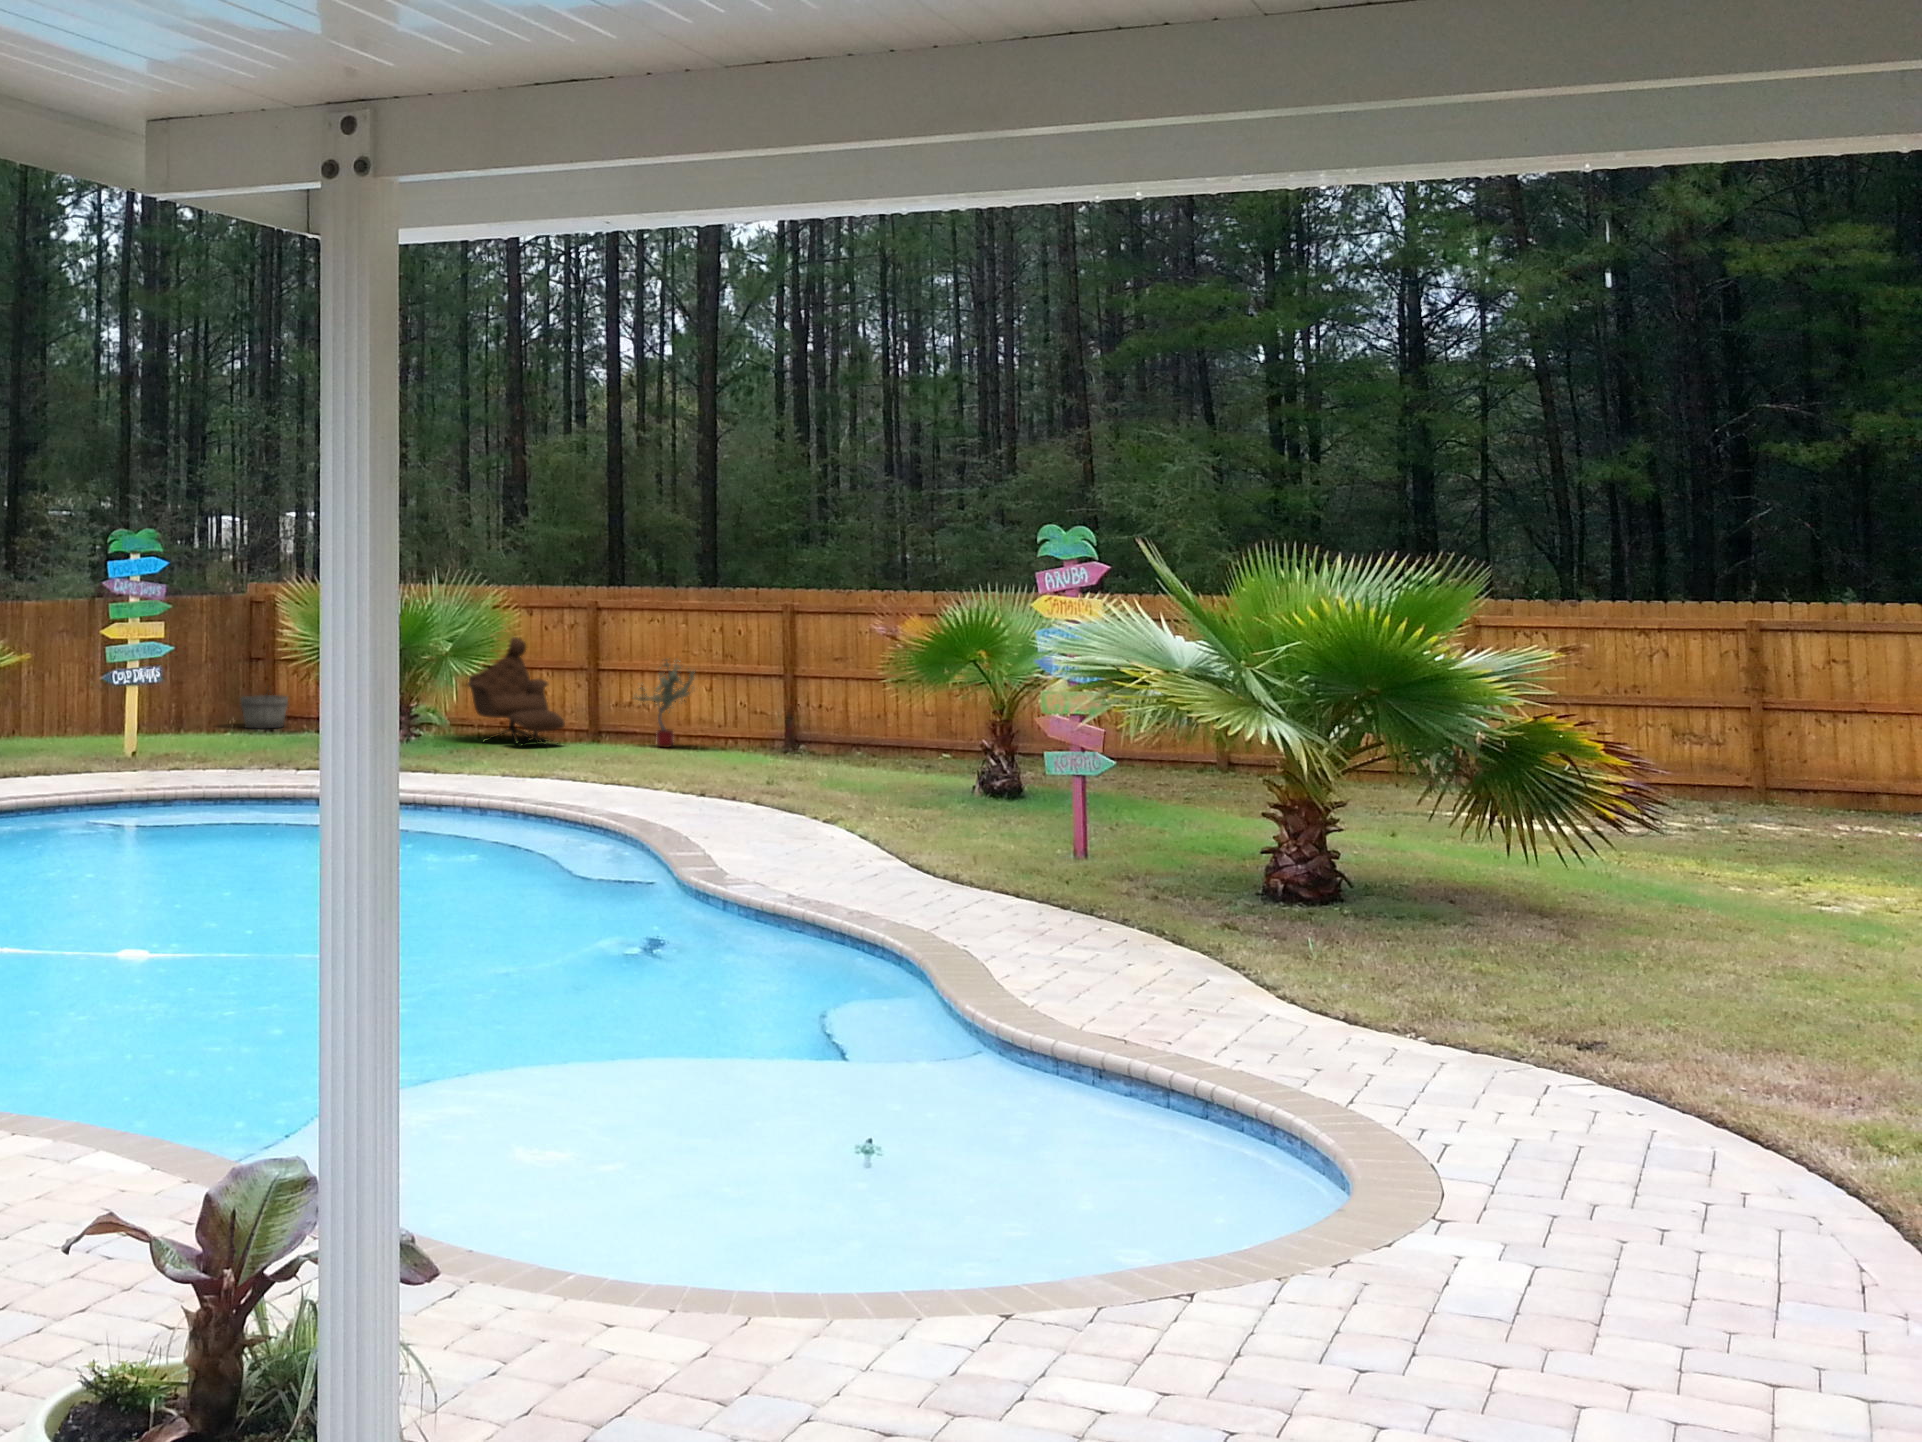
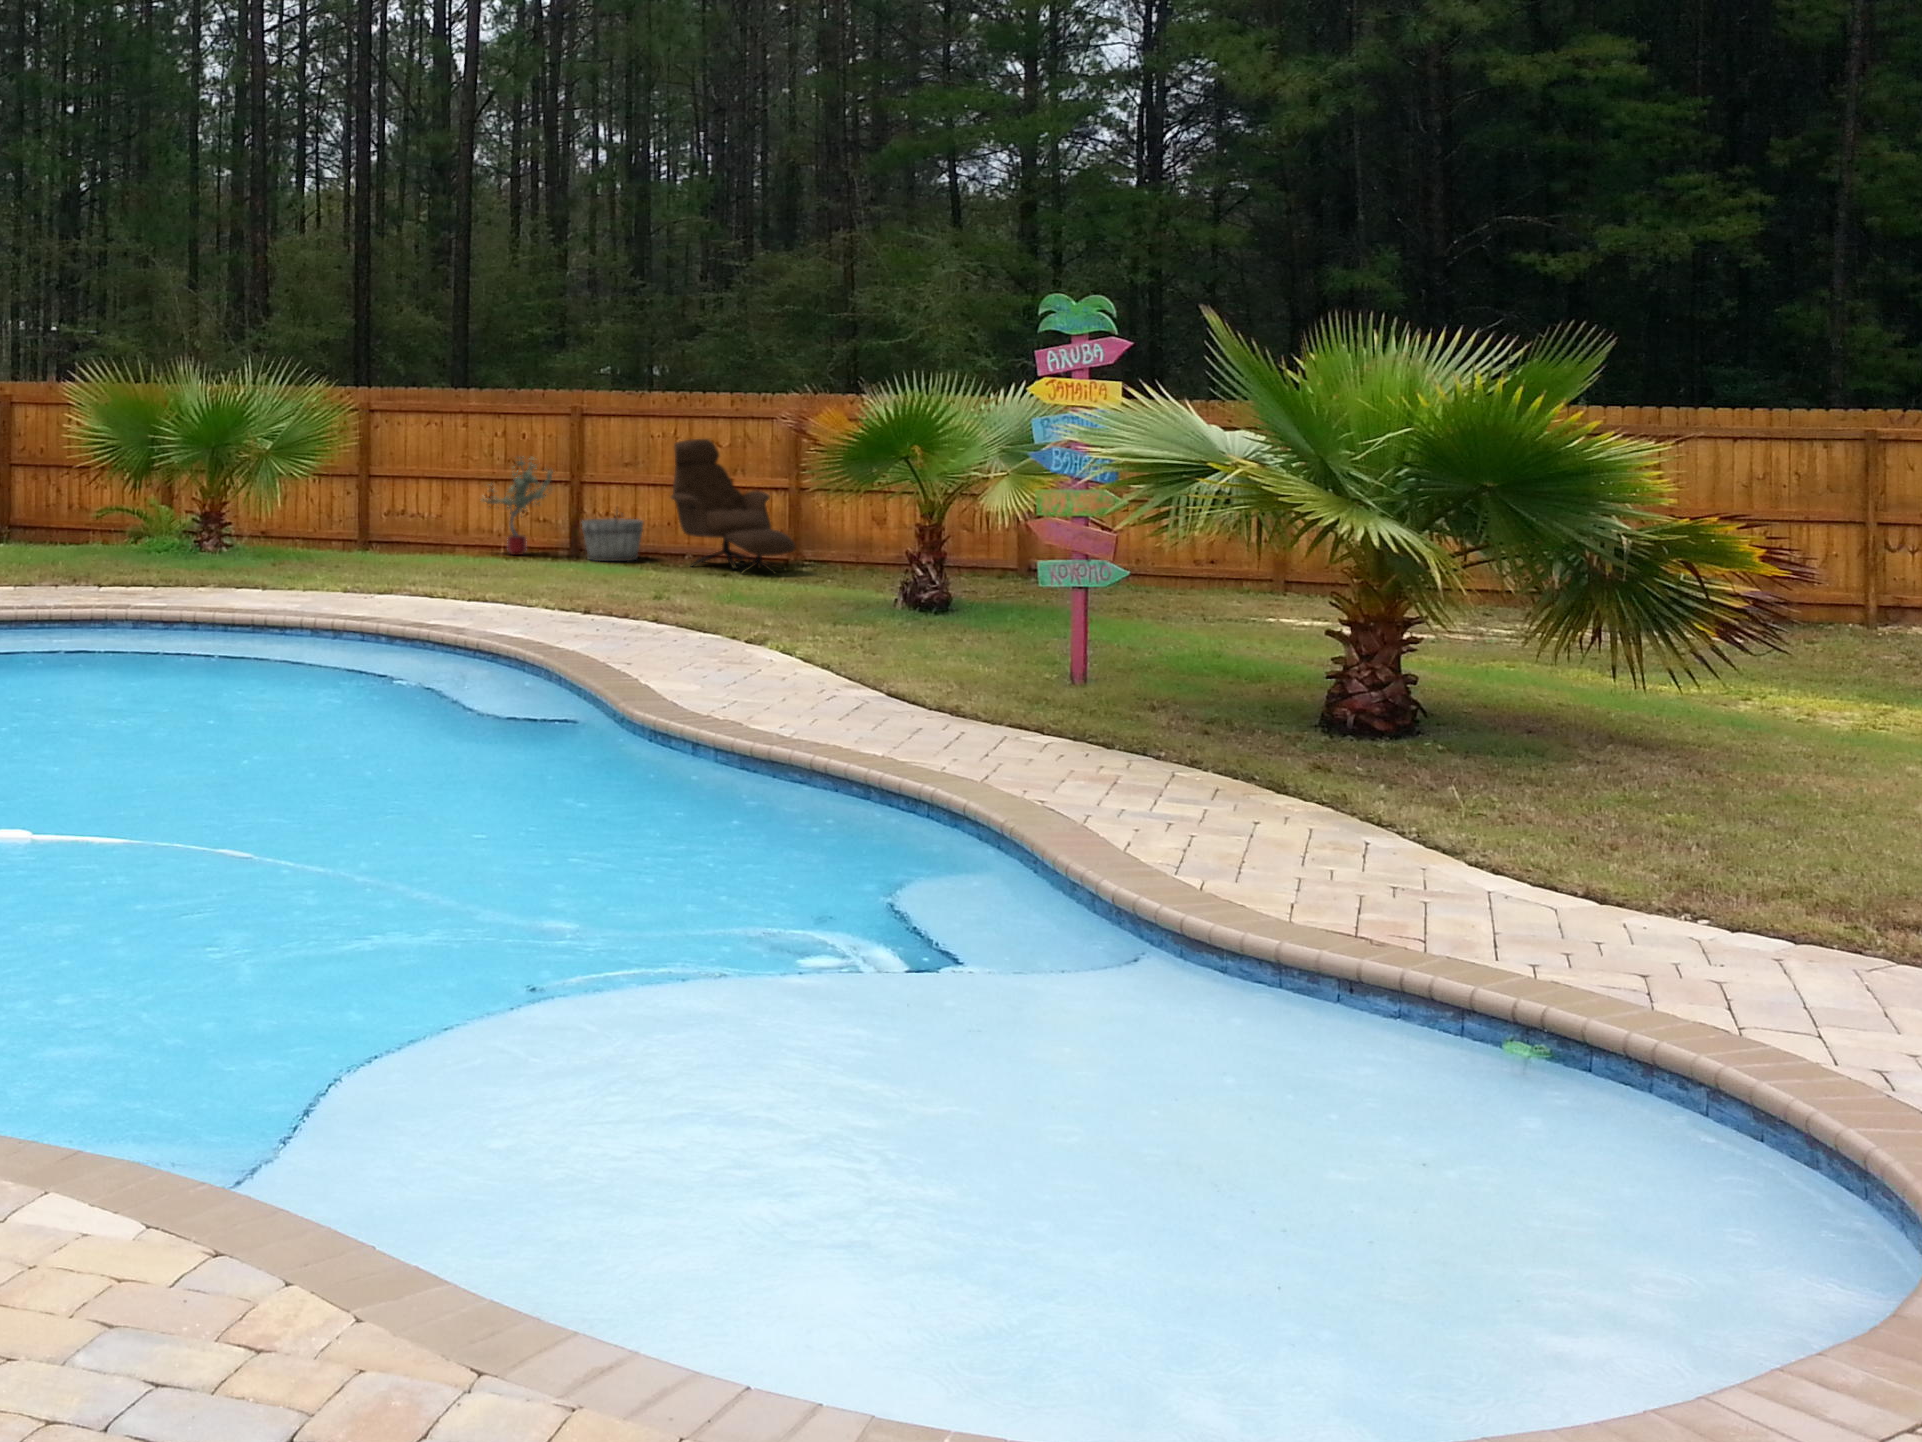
lounge chair: present [467,637,565,746] -> present [671,439,796,573]
wooden bucket: present [240,686,289,728] -> present [582,515,643,561]

